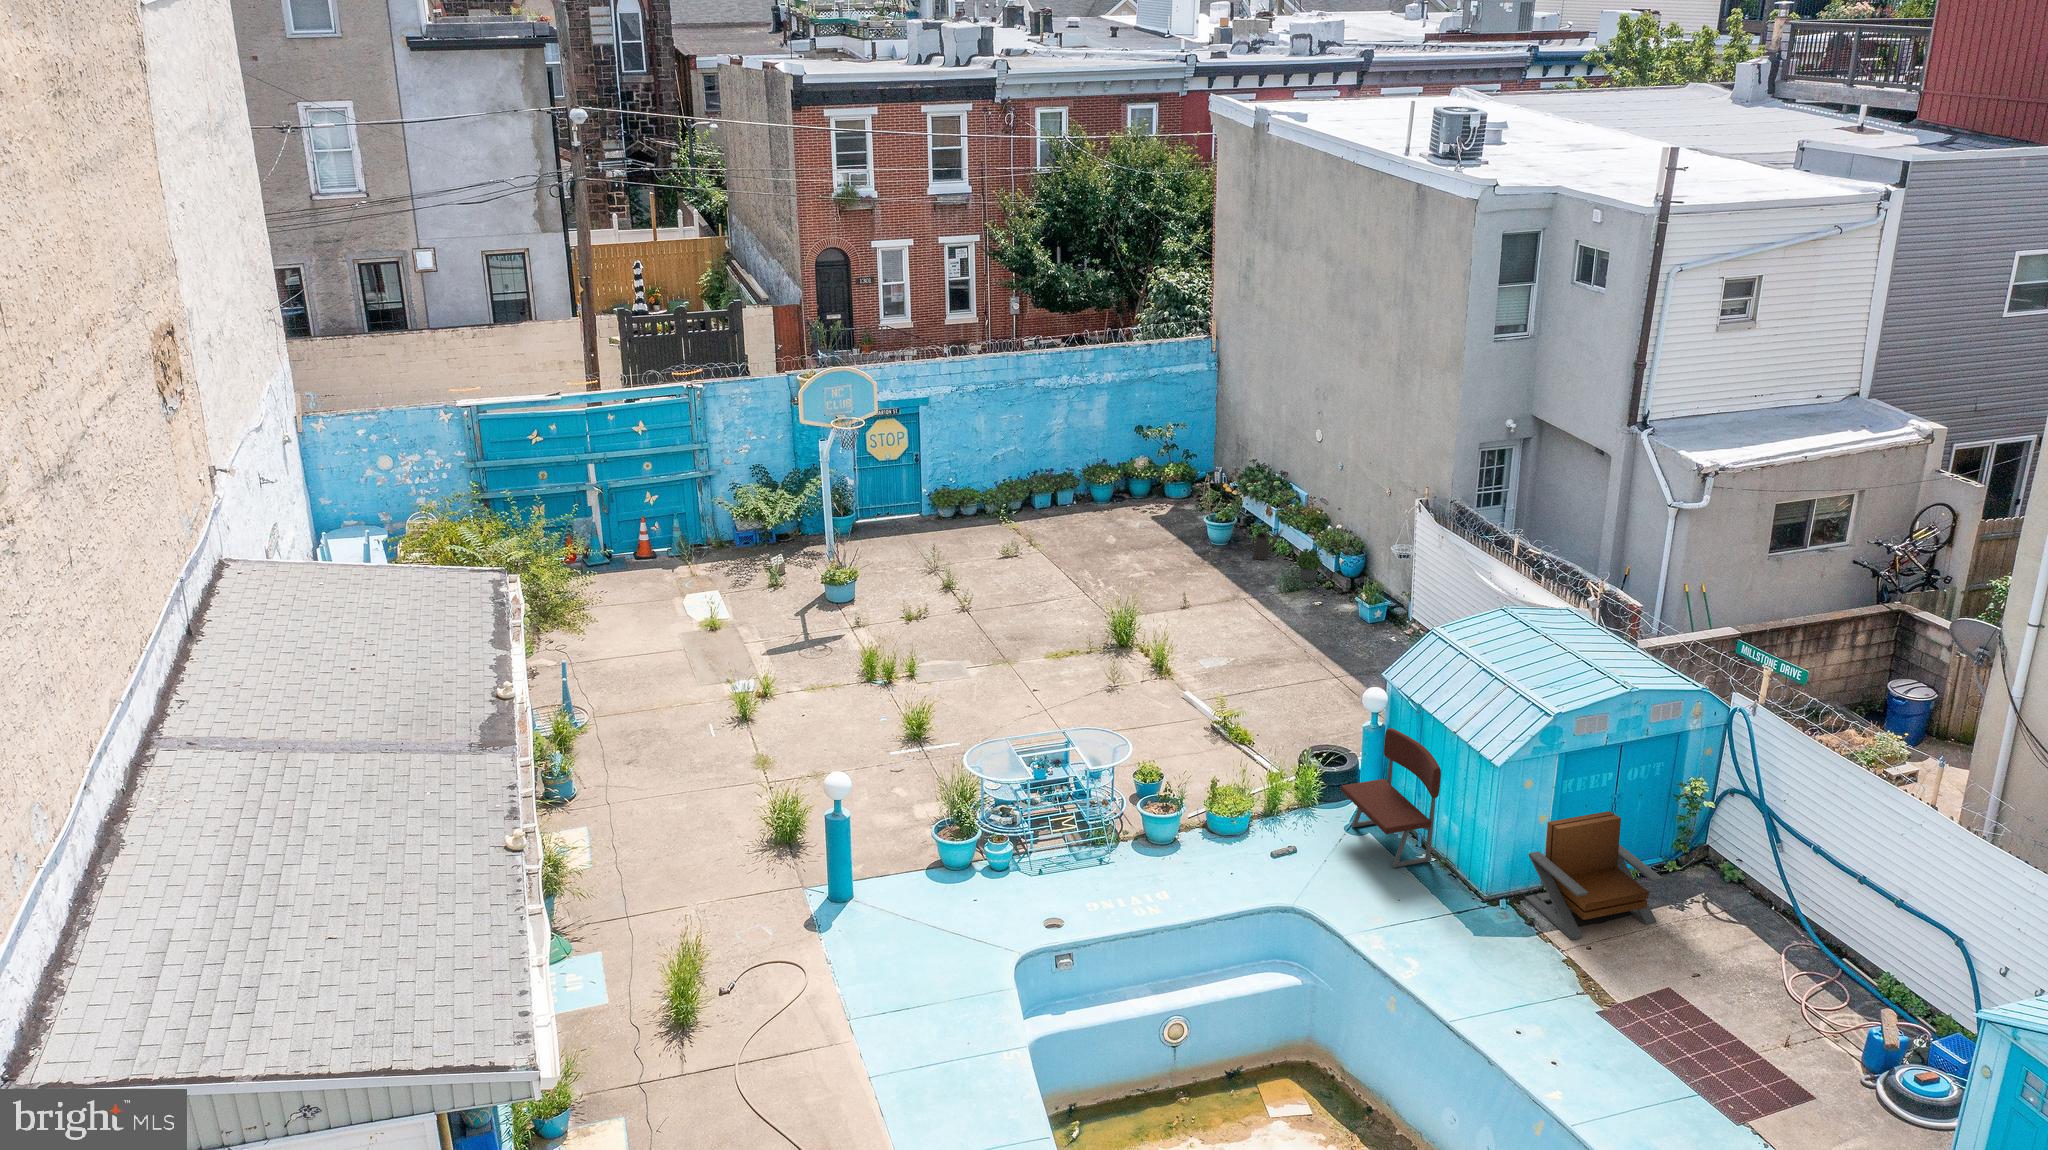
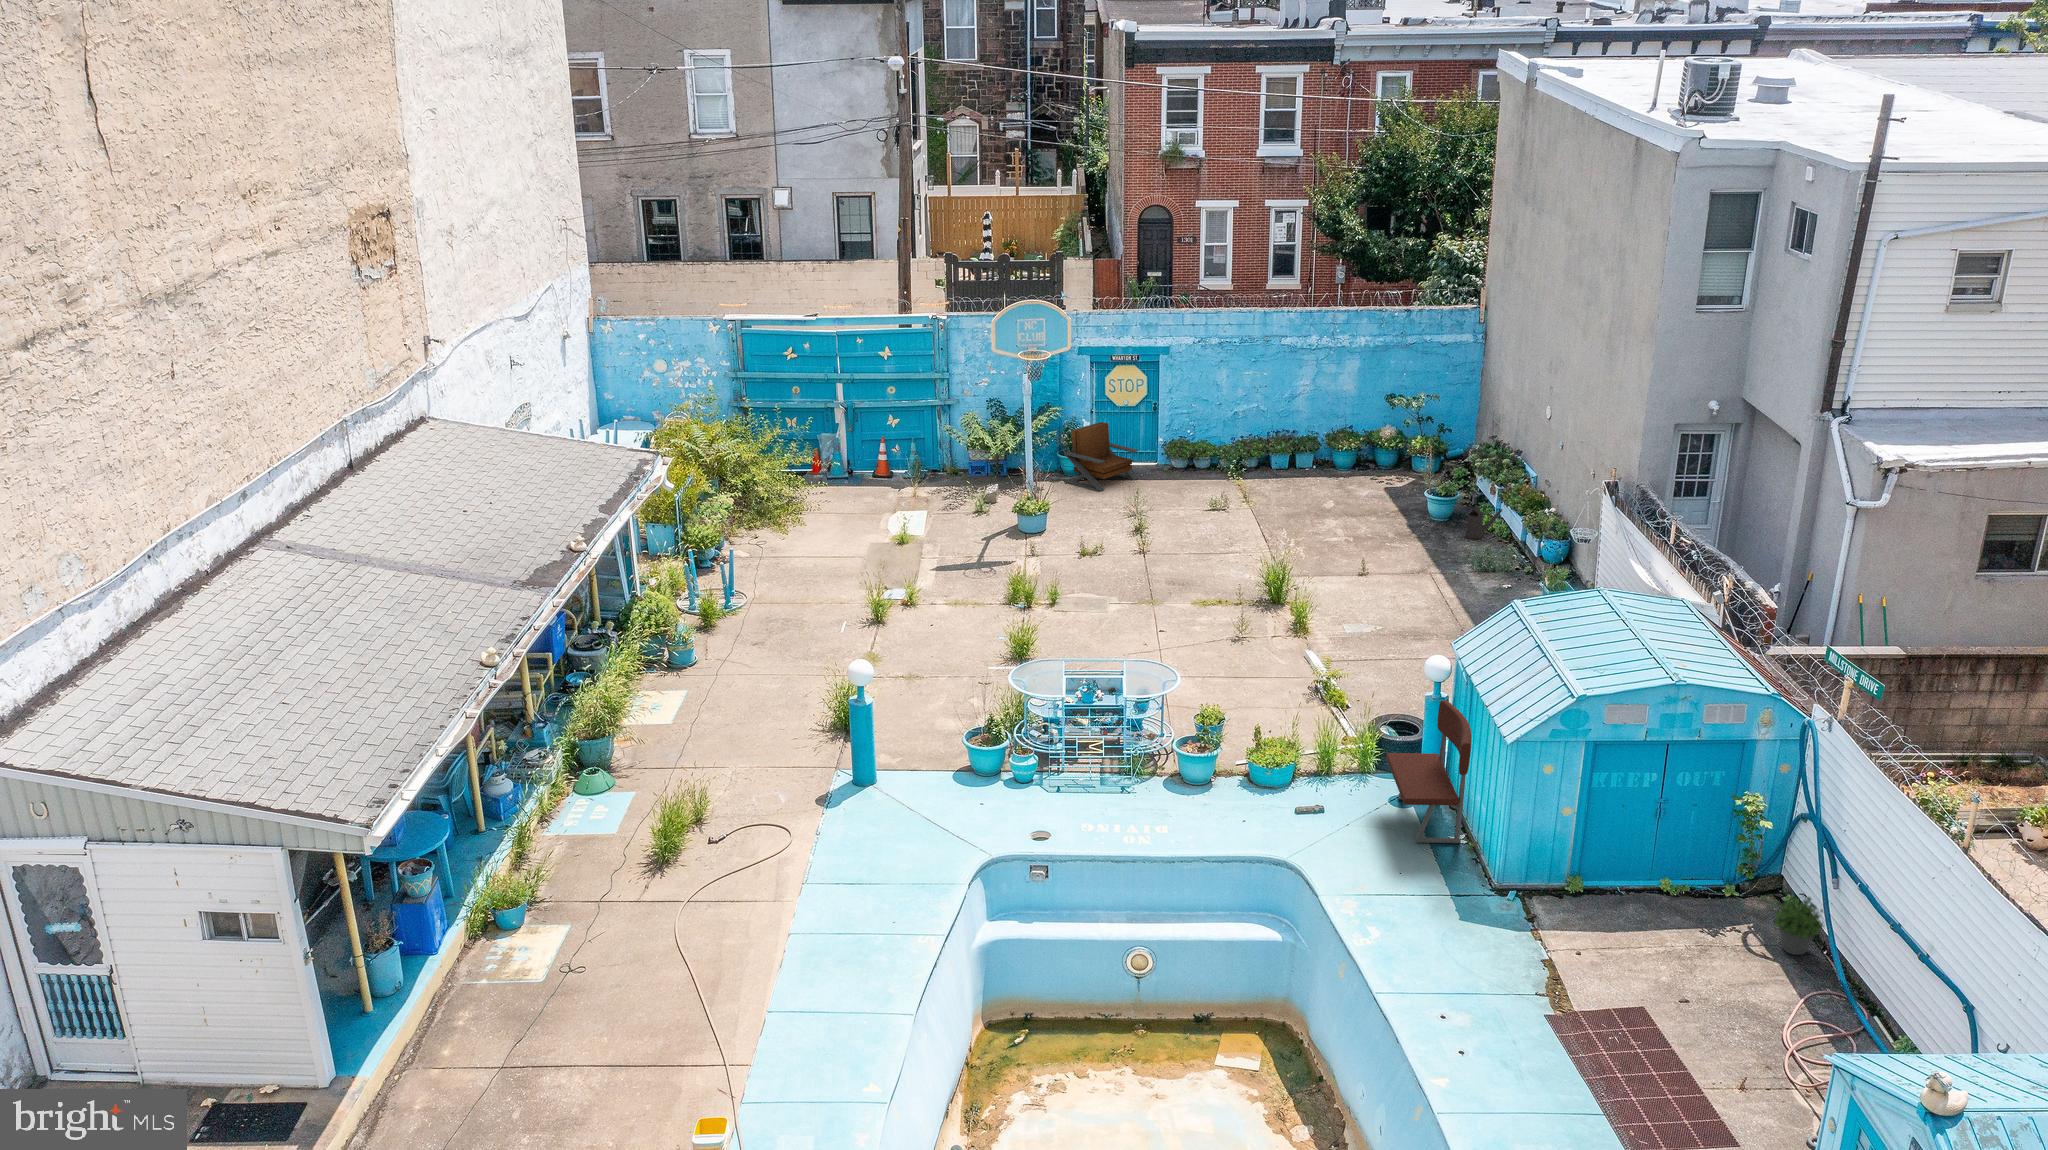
potted plant: present [1296,548,1322,582] -> present [1774,896,1824,955]
lounge chair: present [1525,811,1663,940] -> present [1064,422,1138,492]

